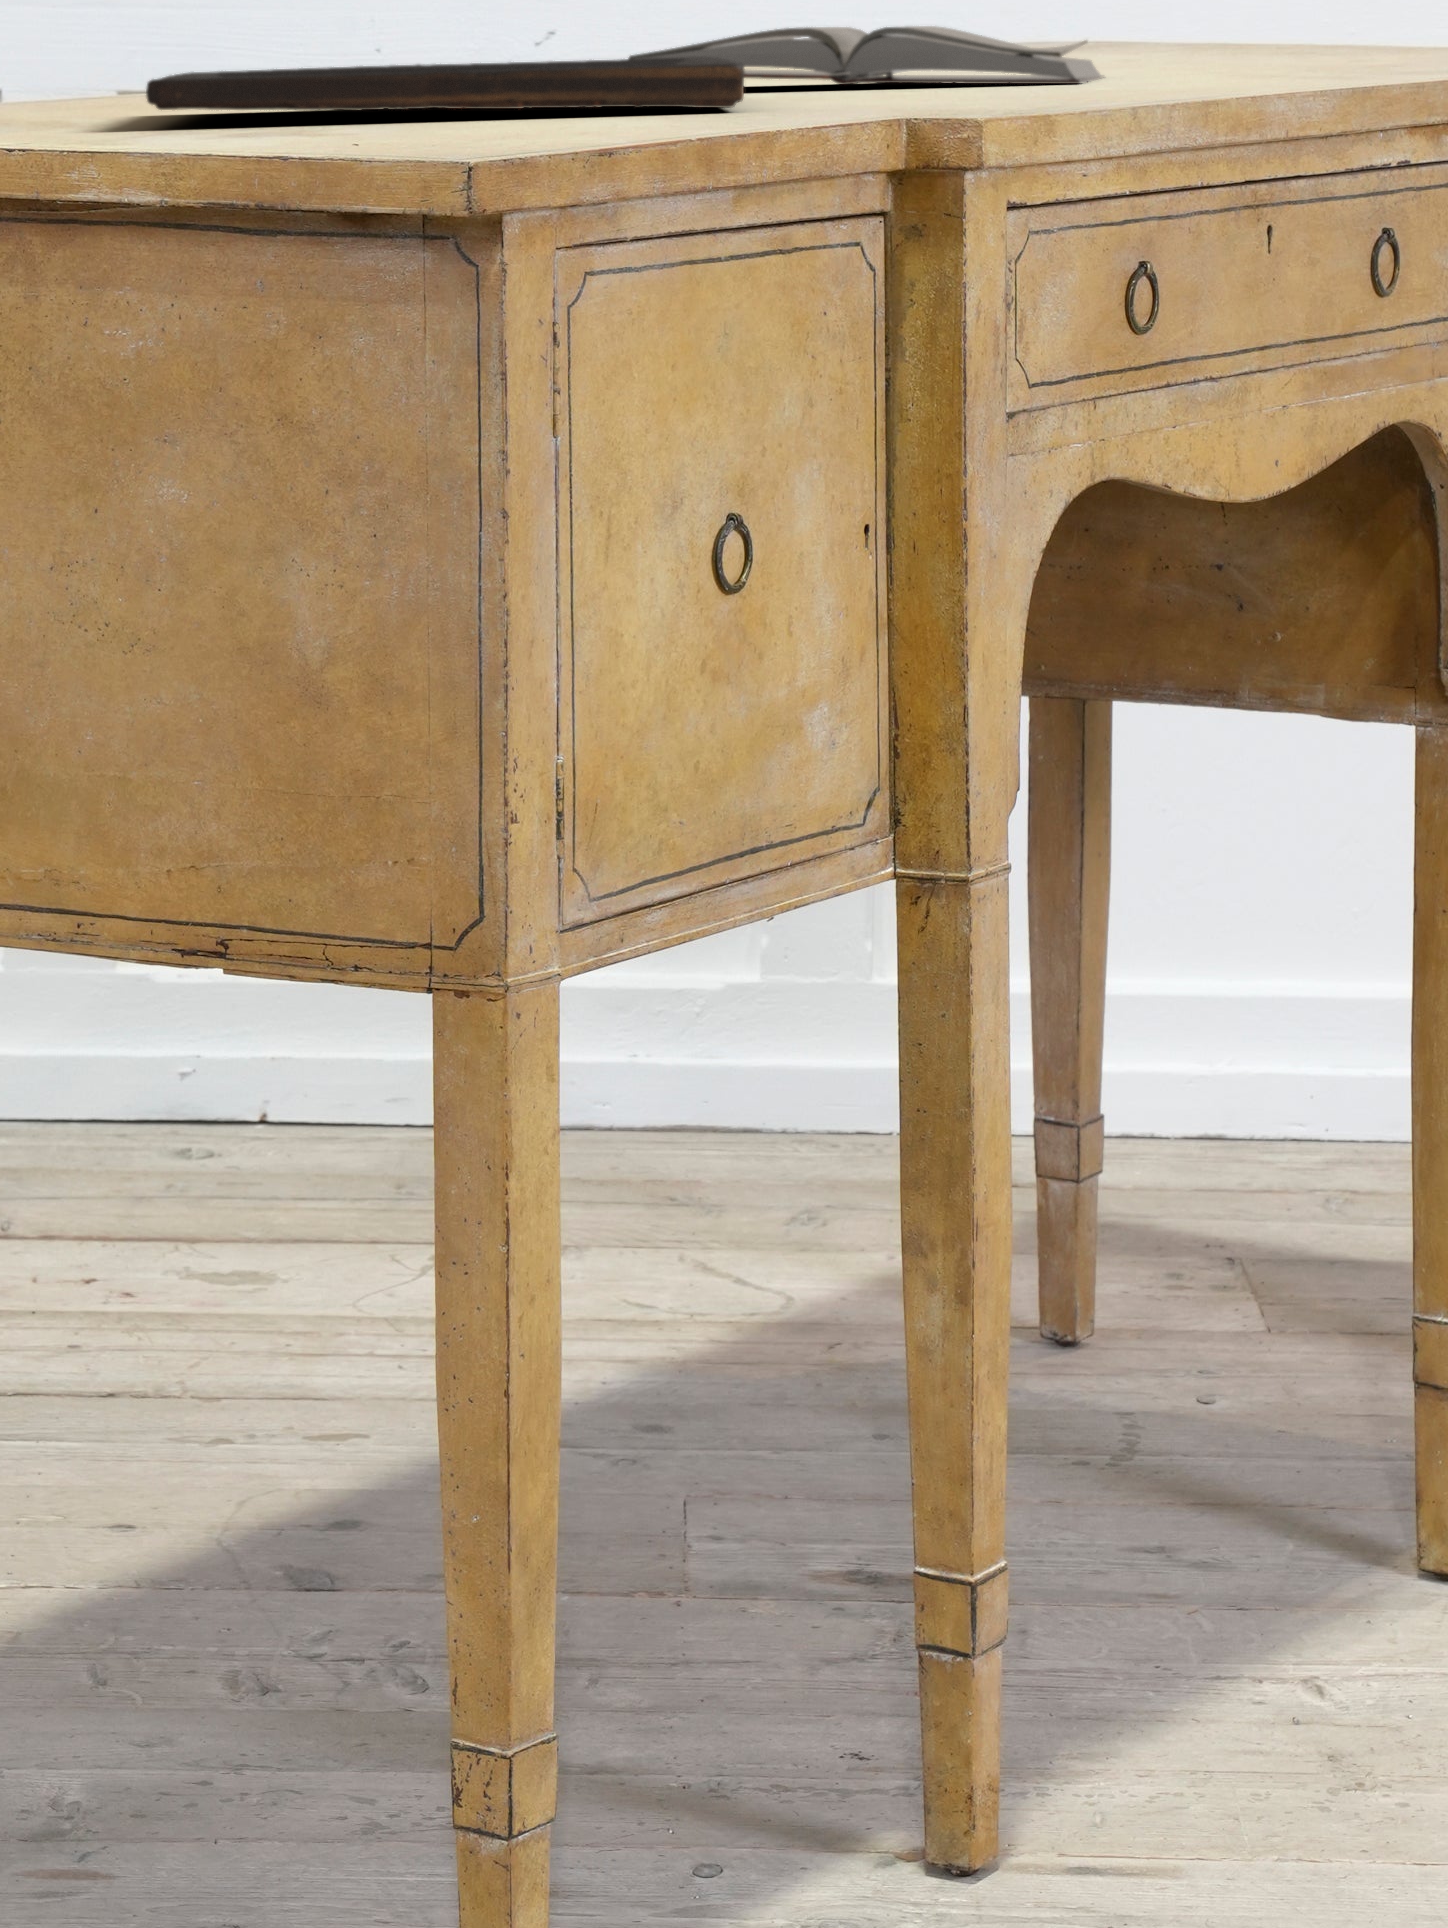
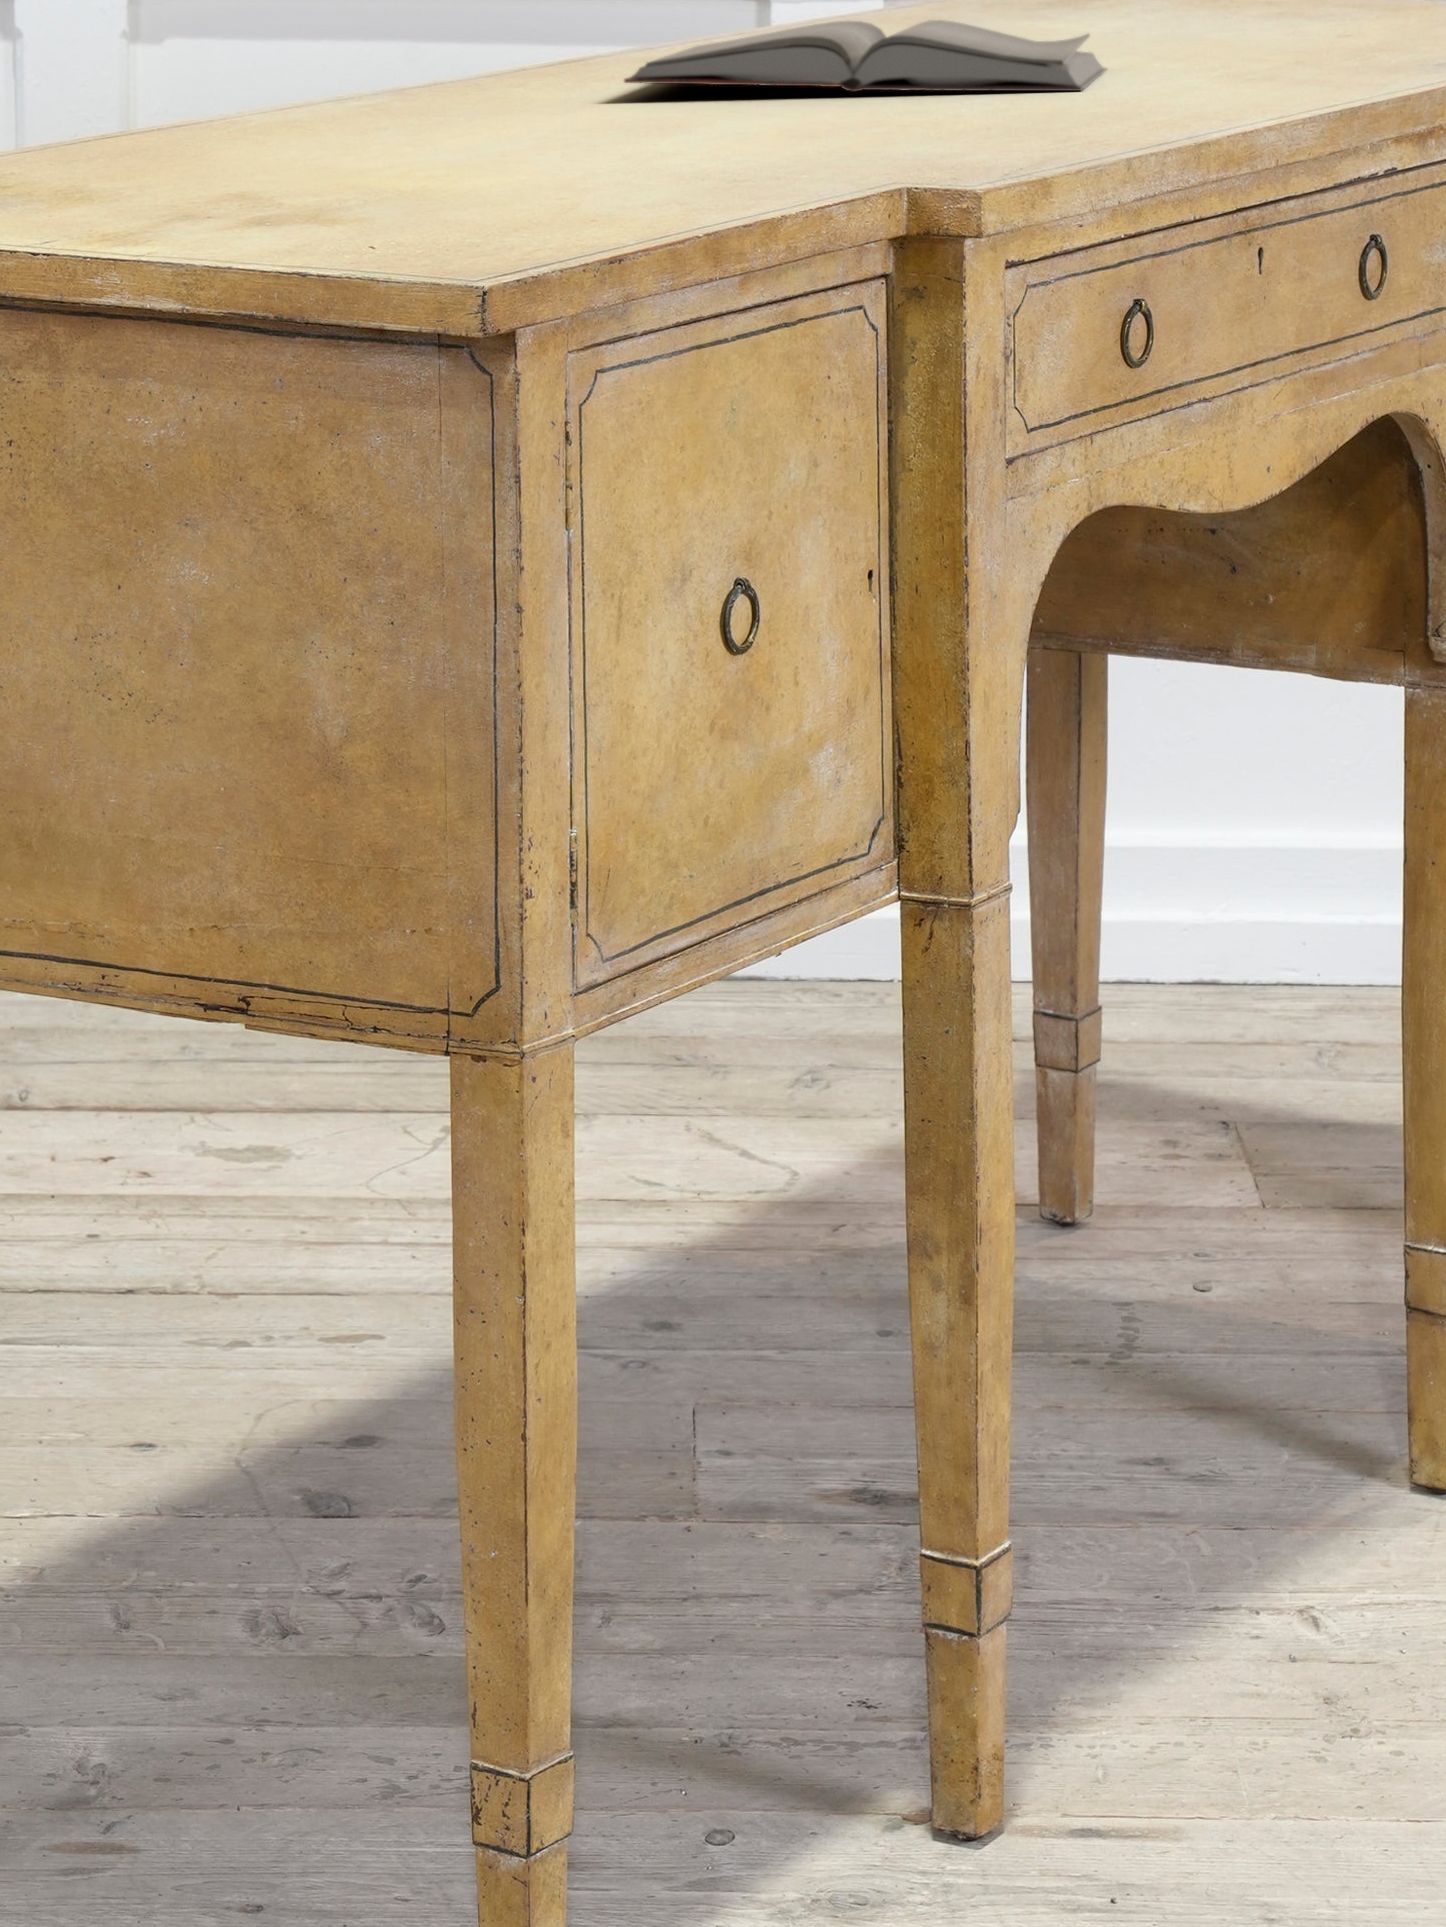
decorative tray: present [146,57,744,111] -> none [164,77,751,170]

